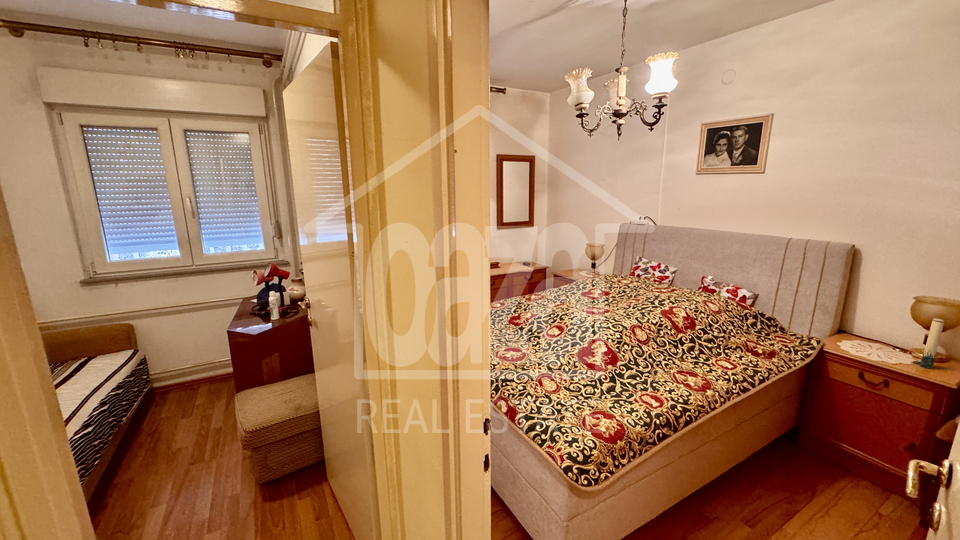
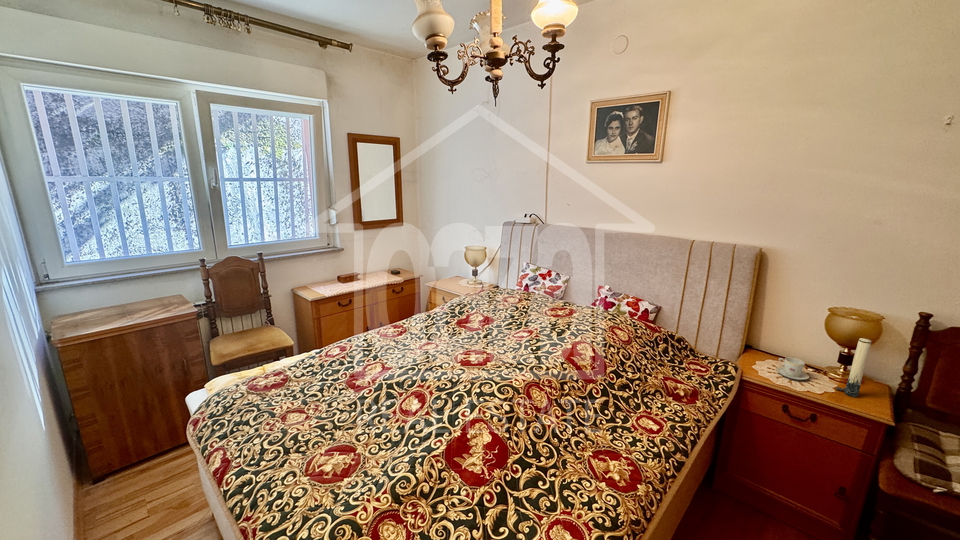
teacup: none [859,336,890,354] -> present [776,357,809,380]

